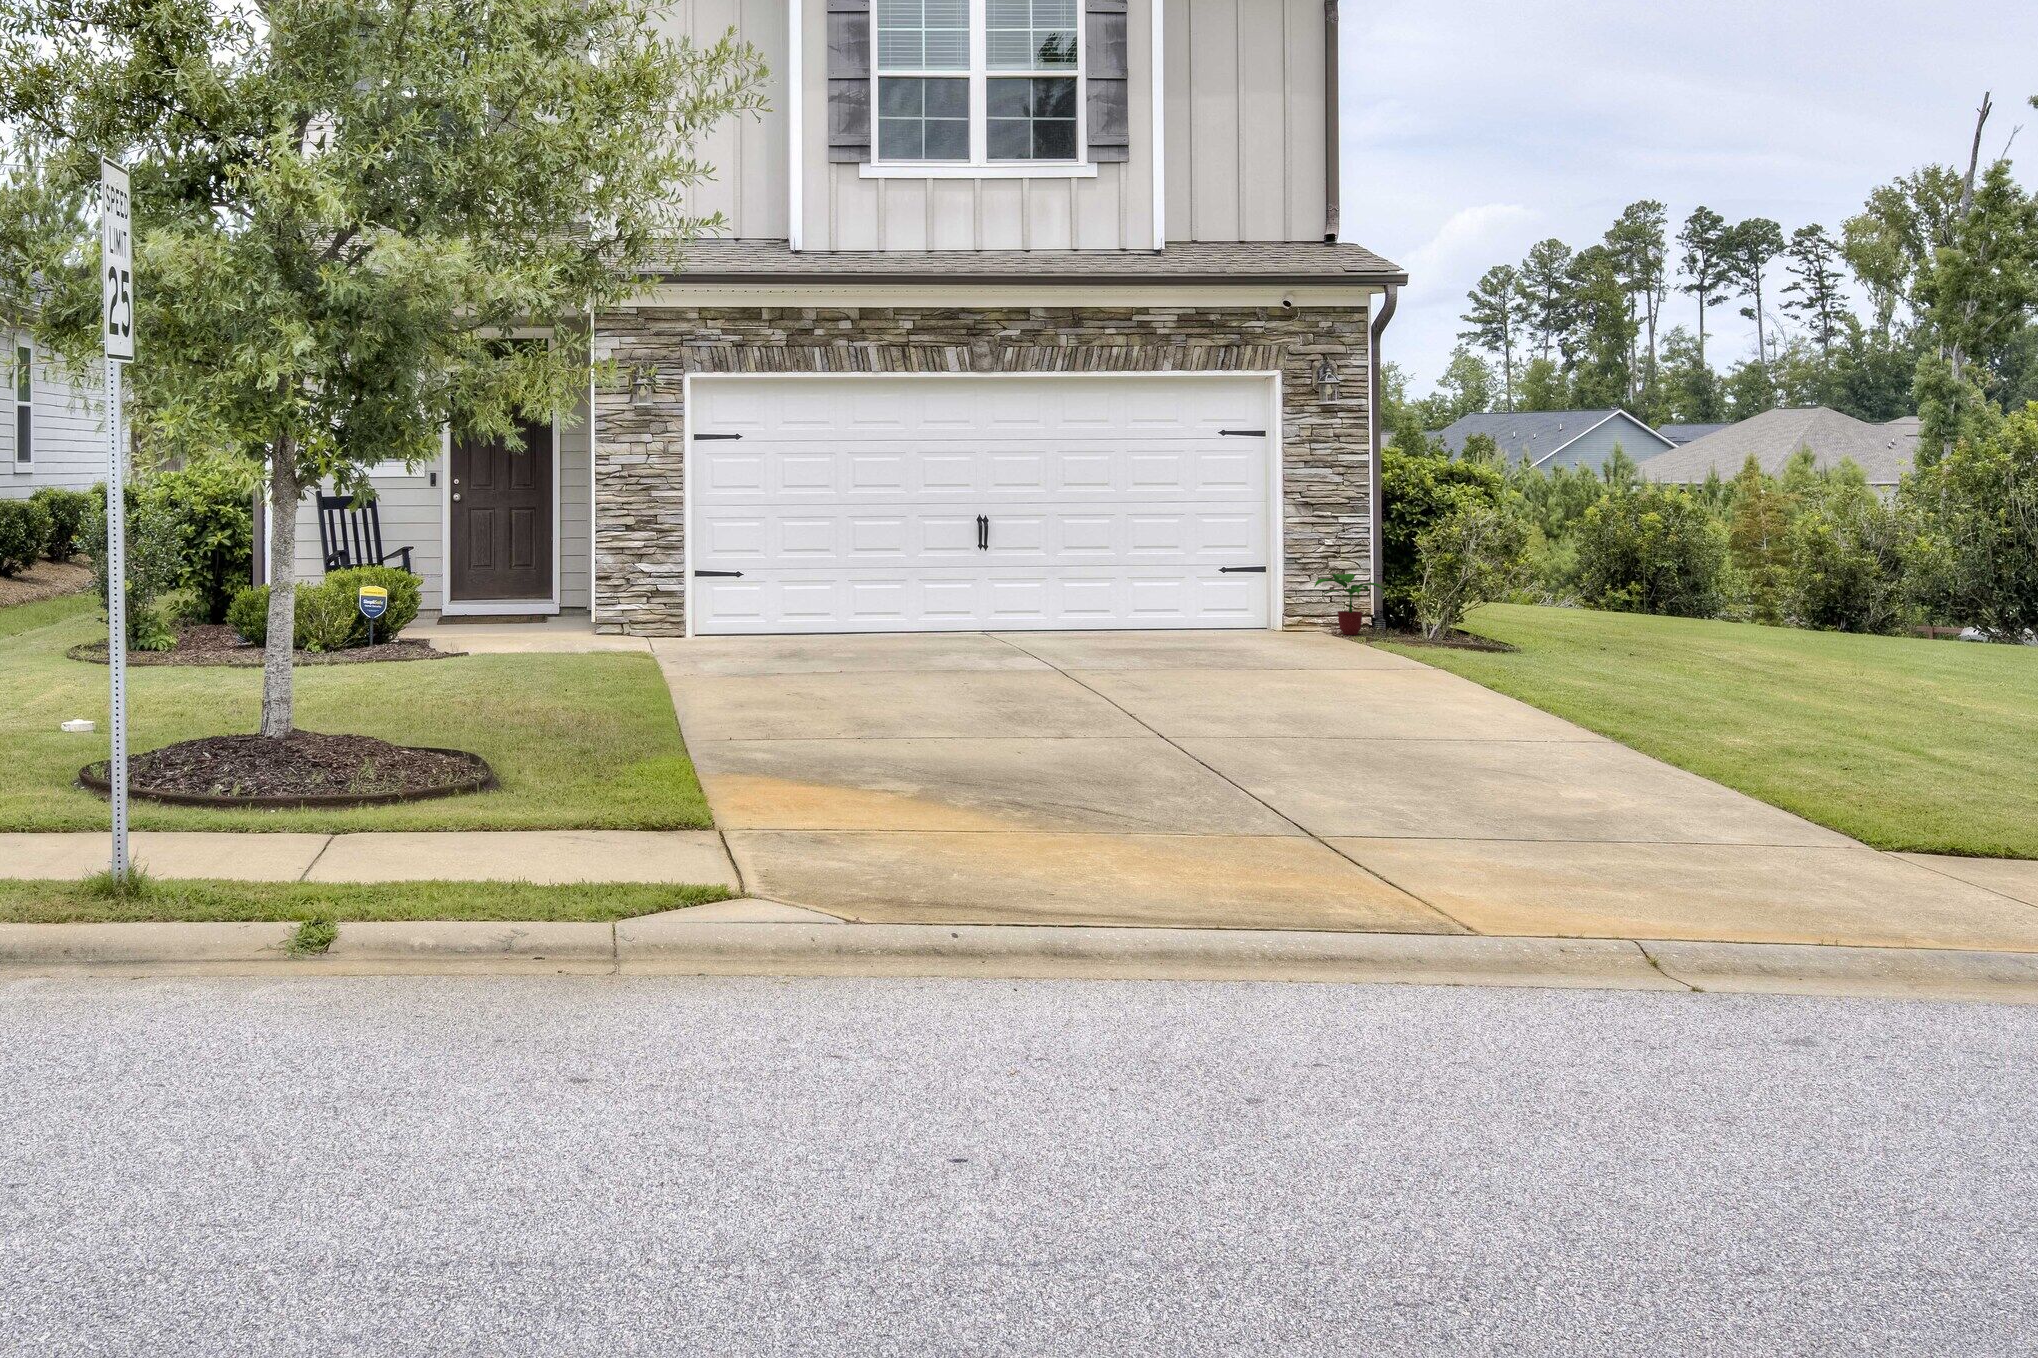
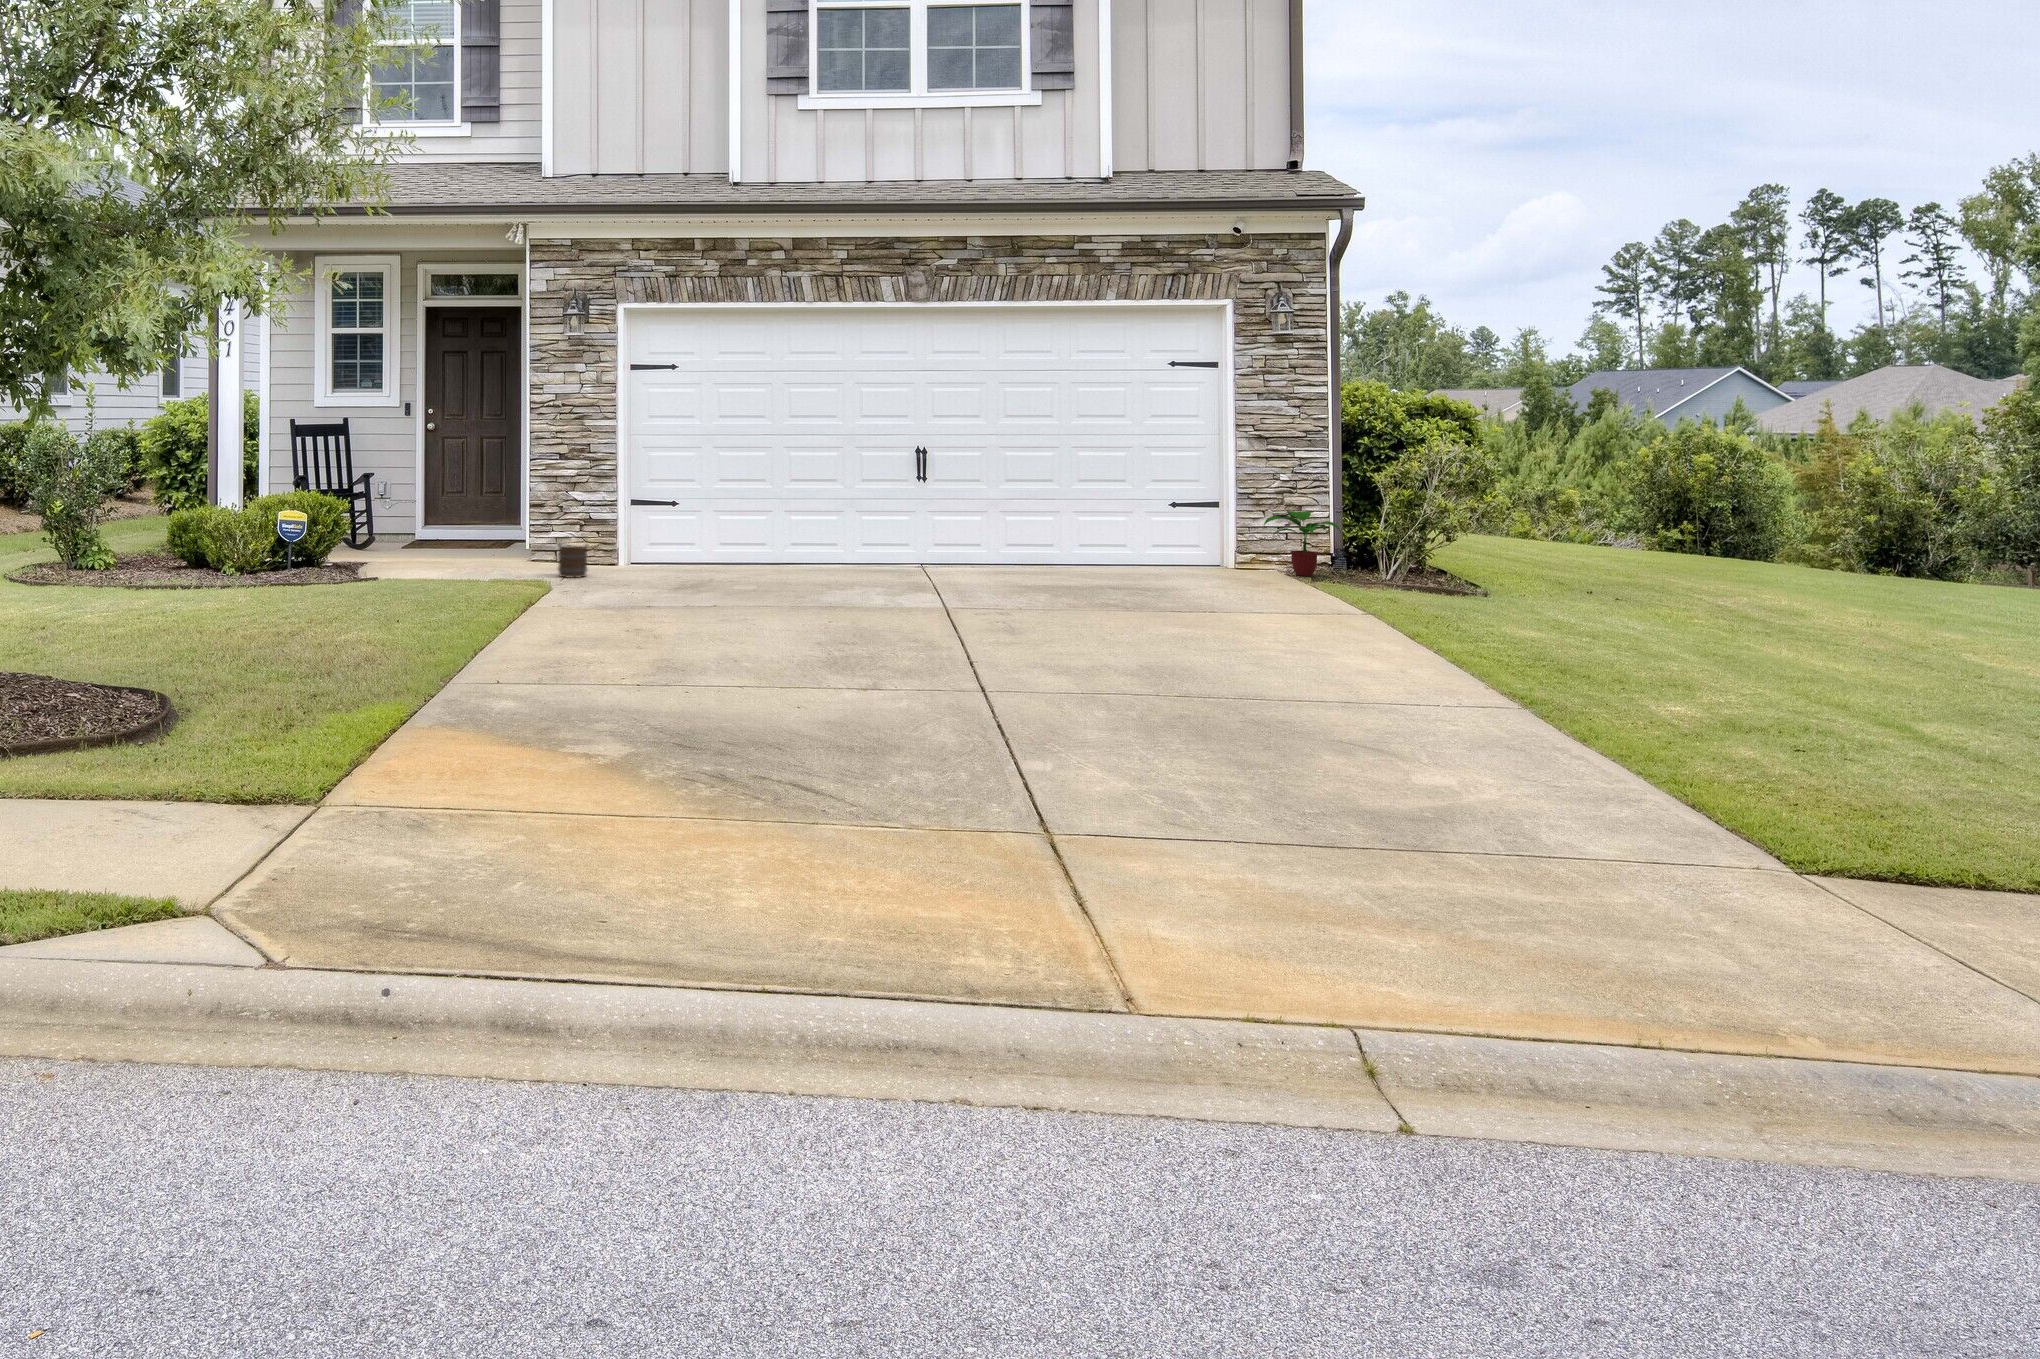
bucket: none [626,610,658,655] -> present [558,539,588,578]

